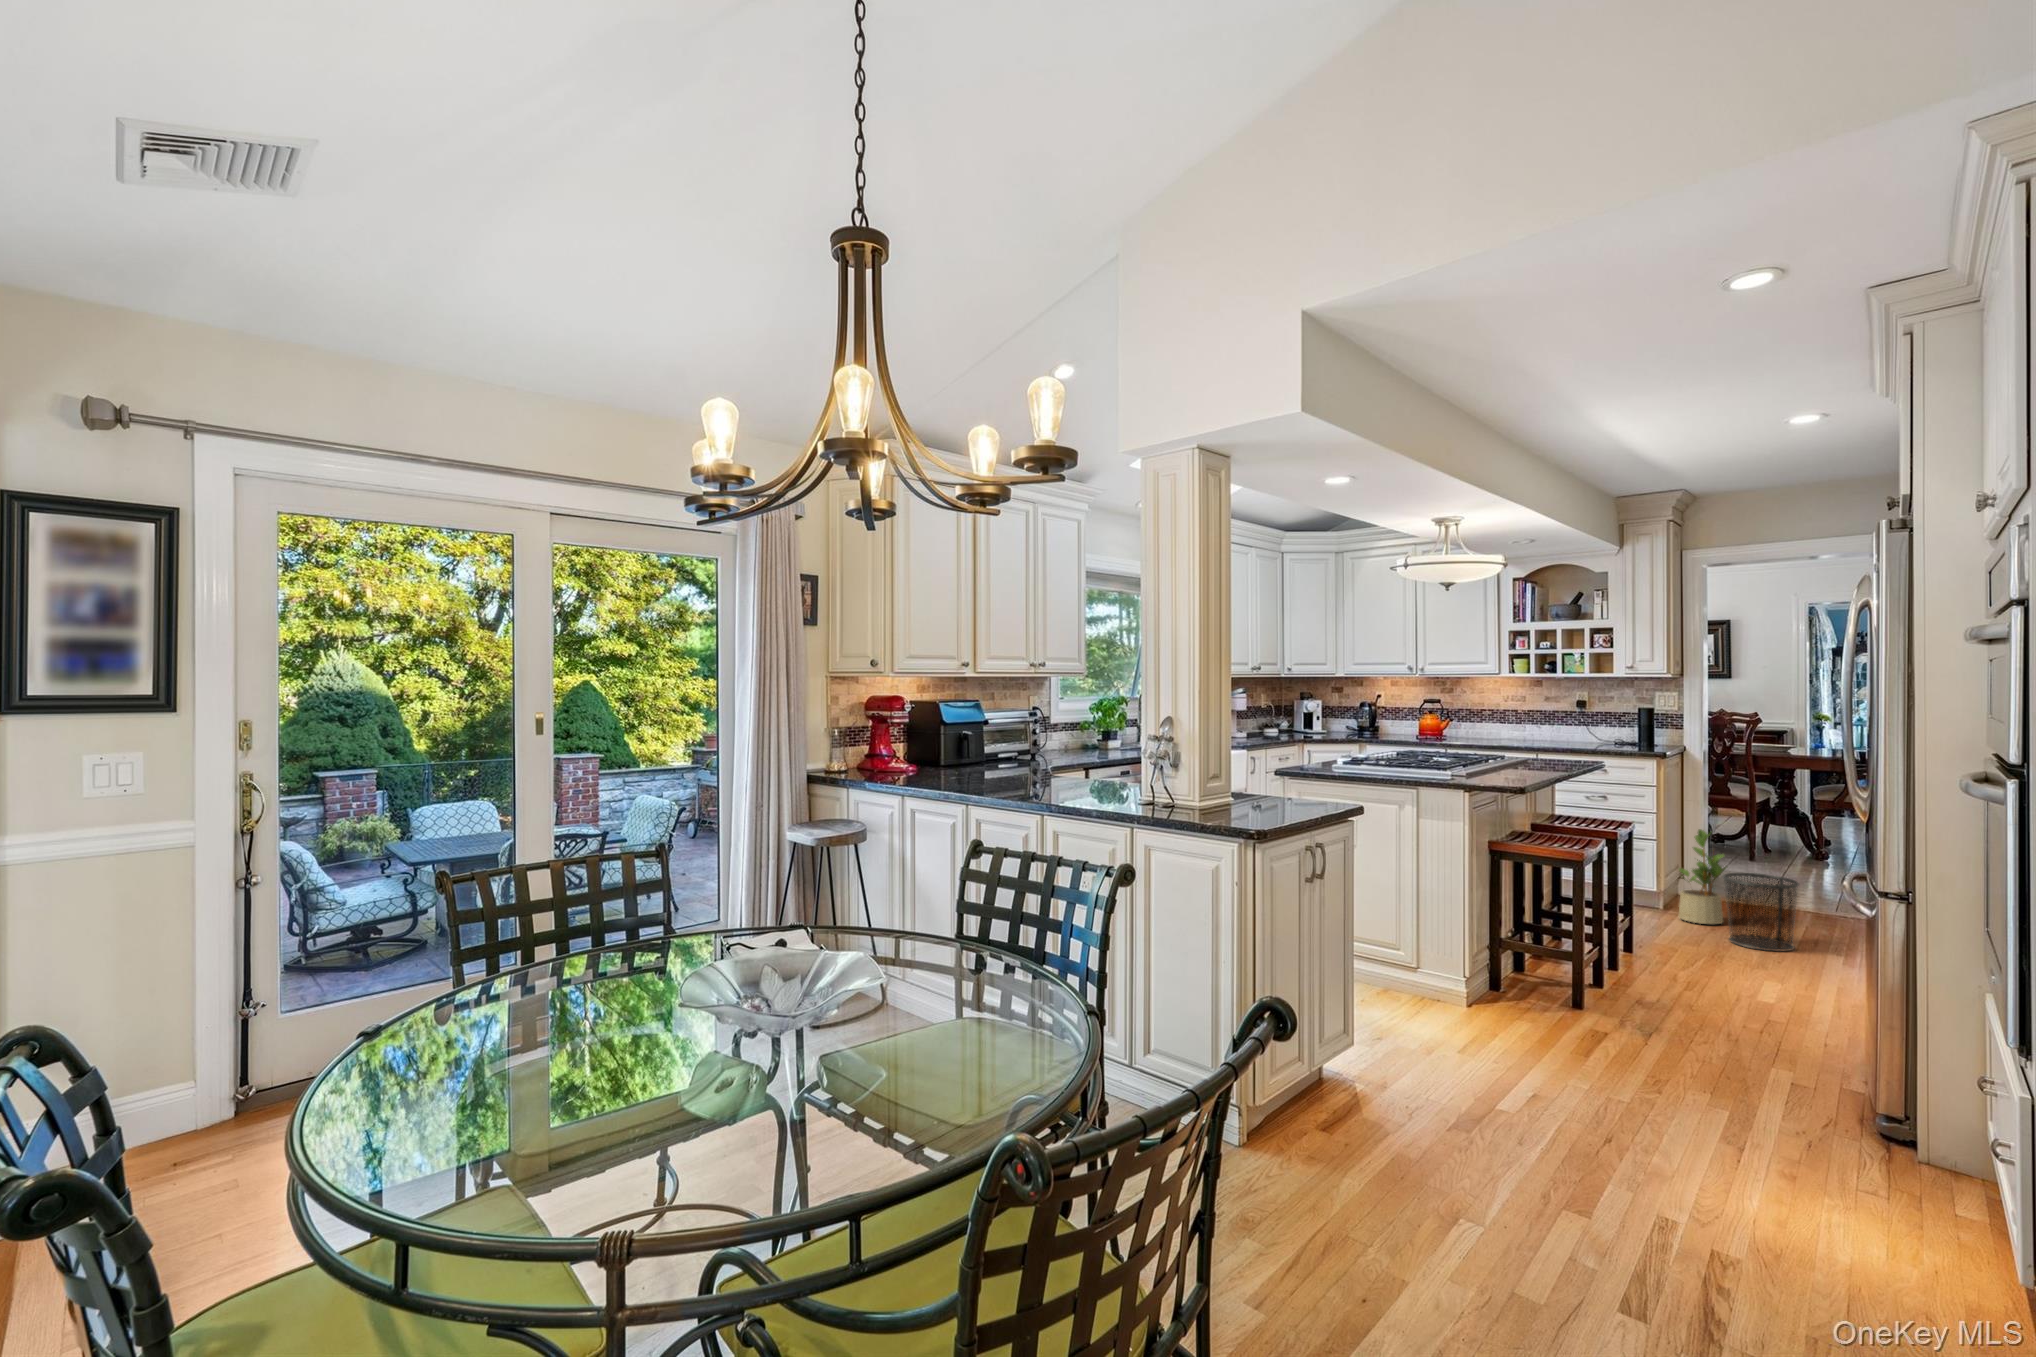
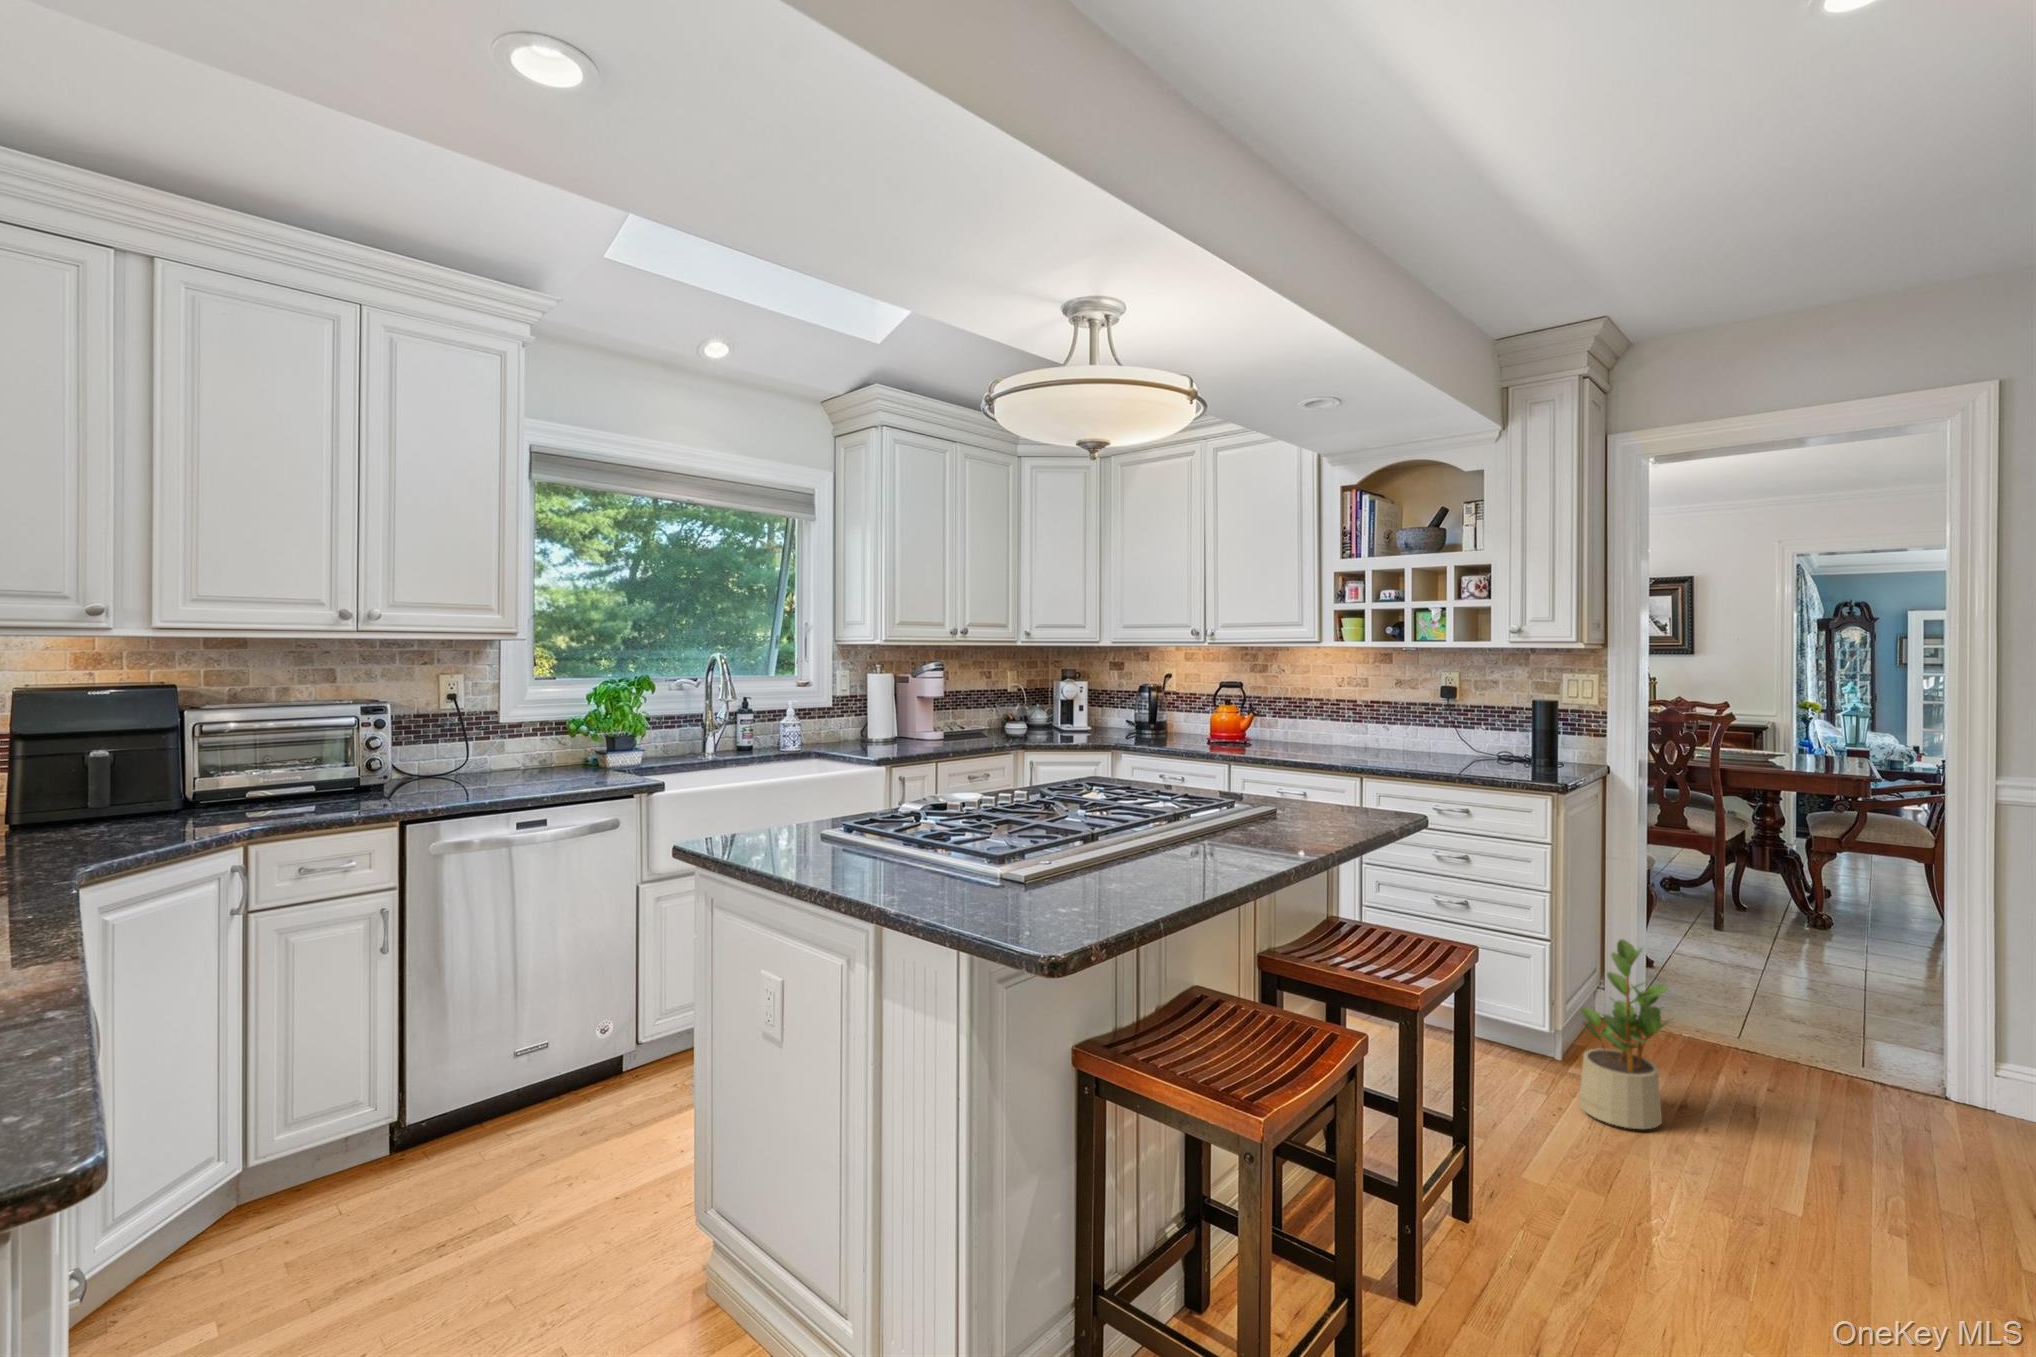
waste bin: present [1723,873,1799,951] -> none [1658,1047,1823,1243]

